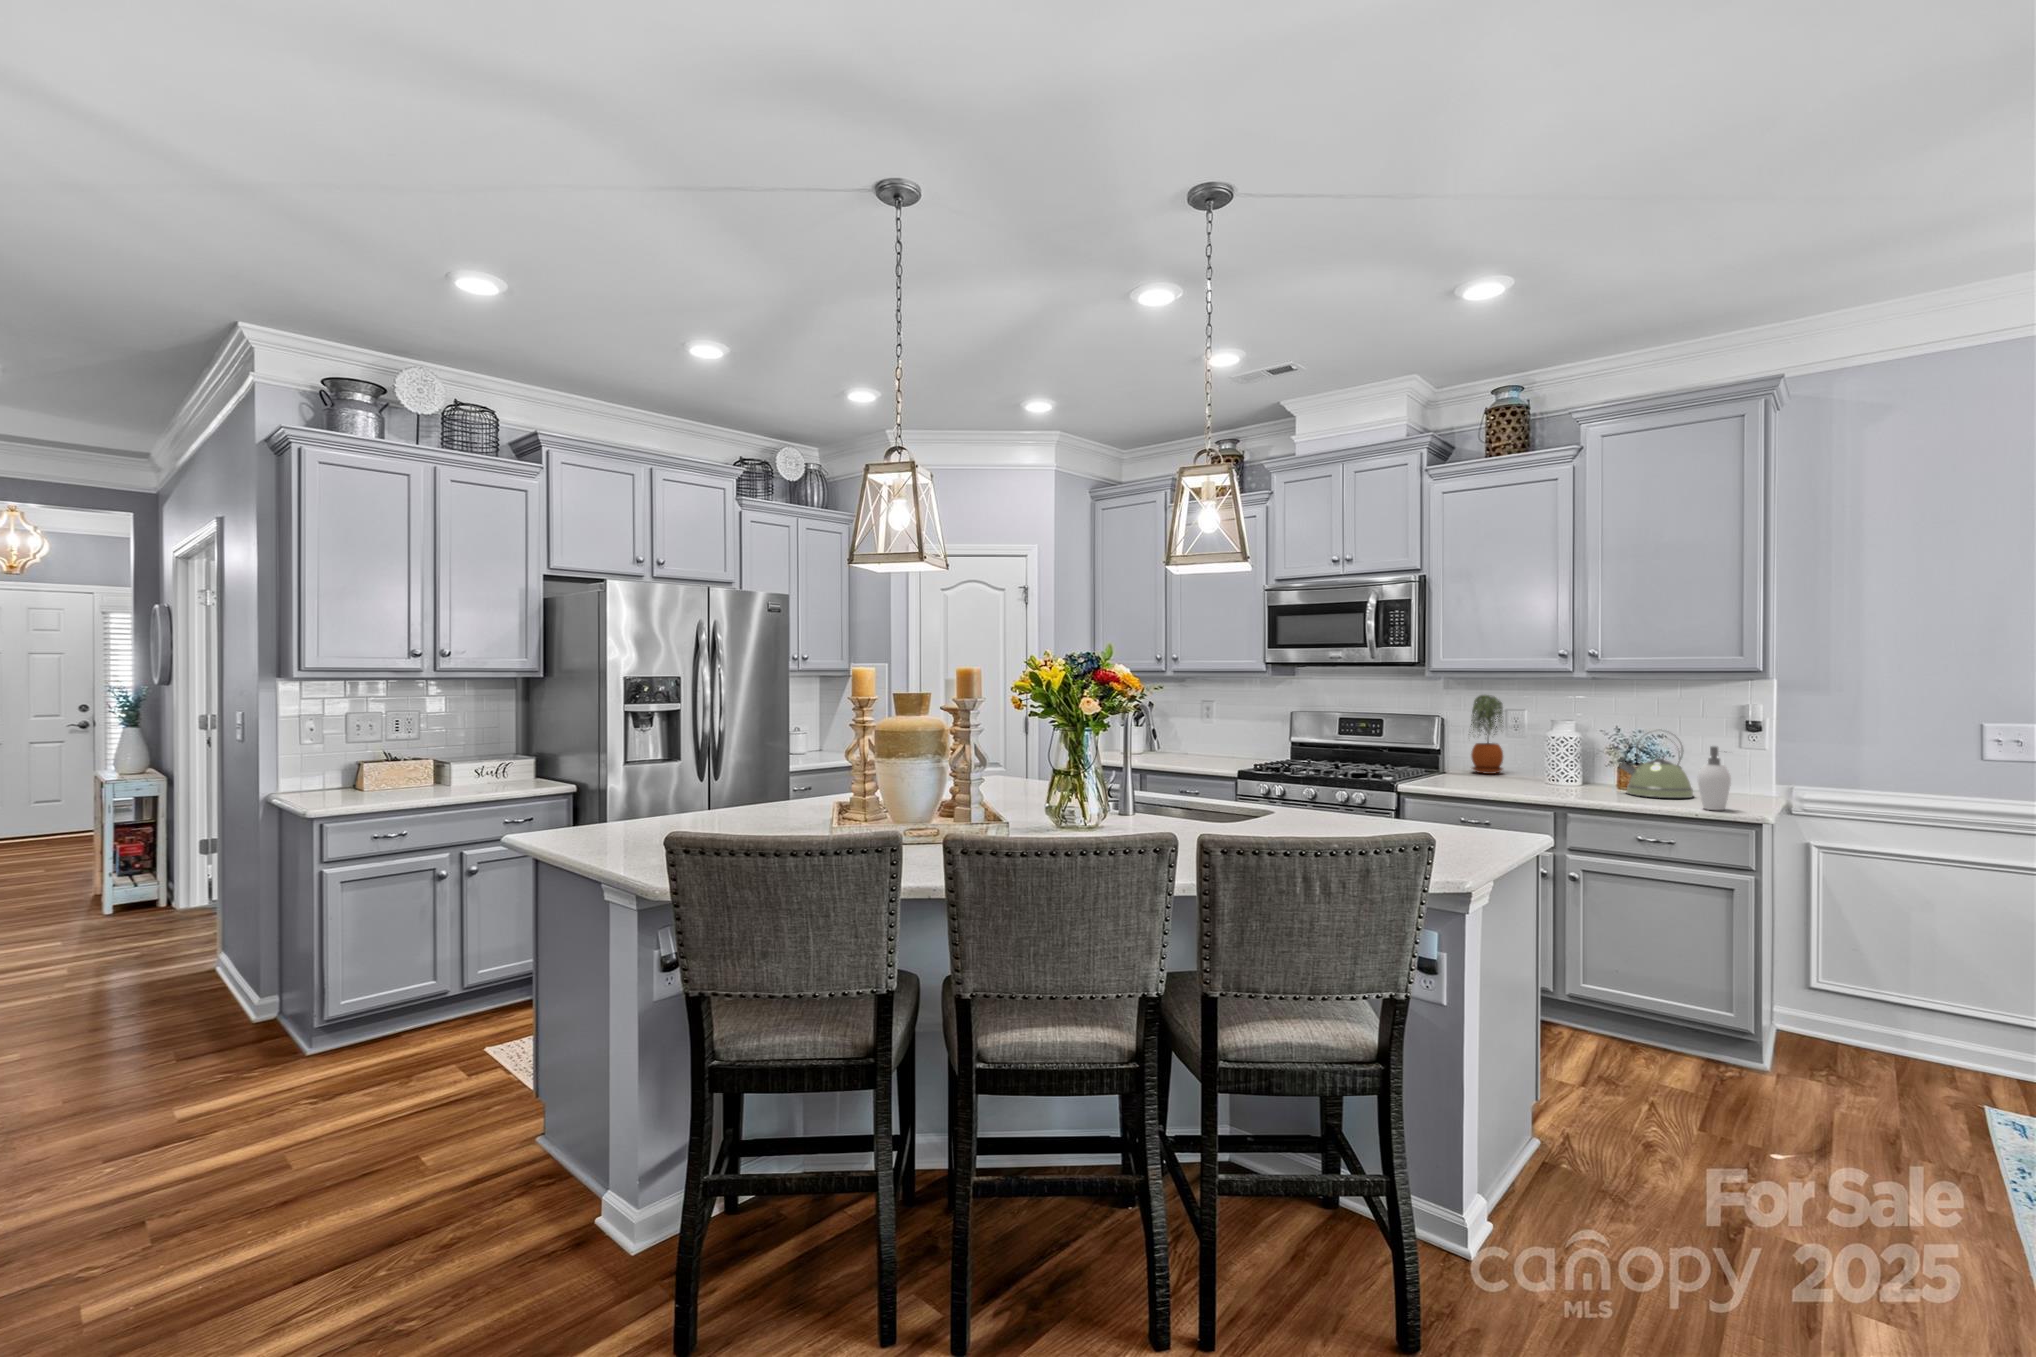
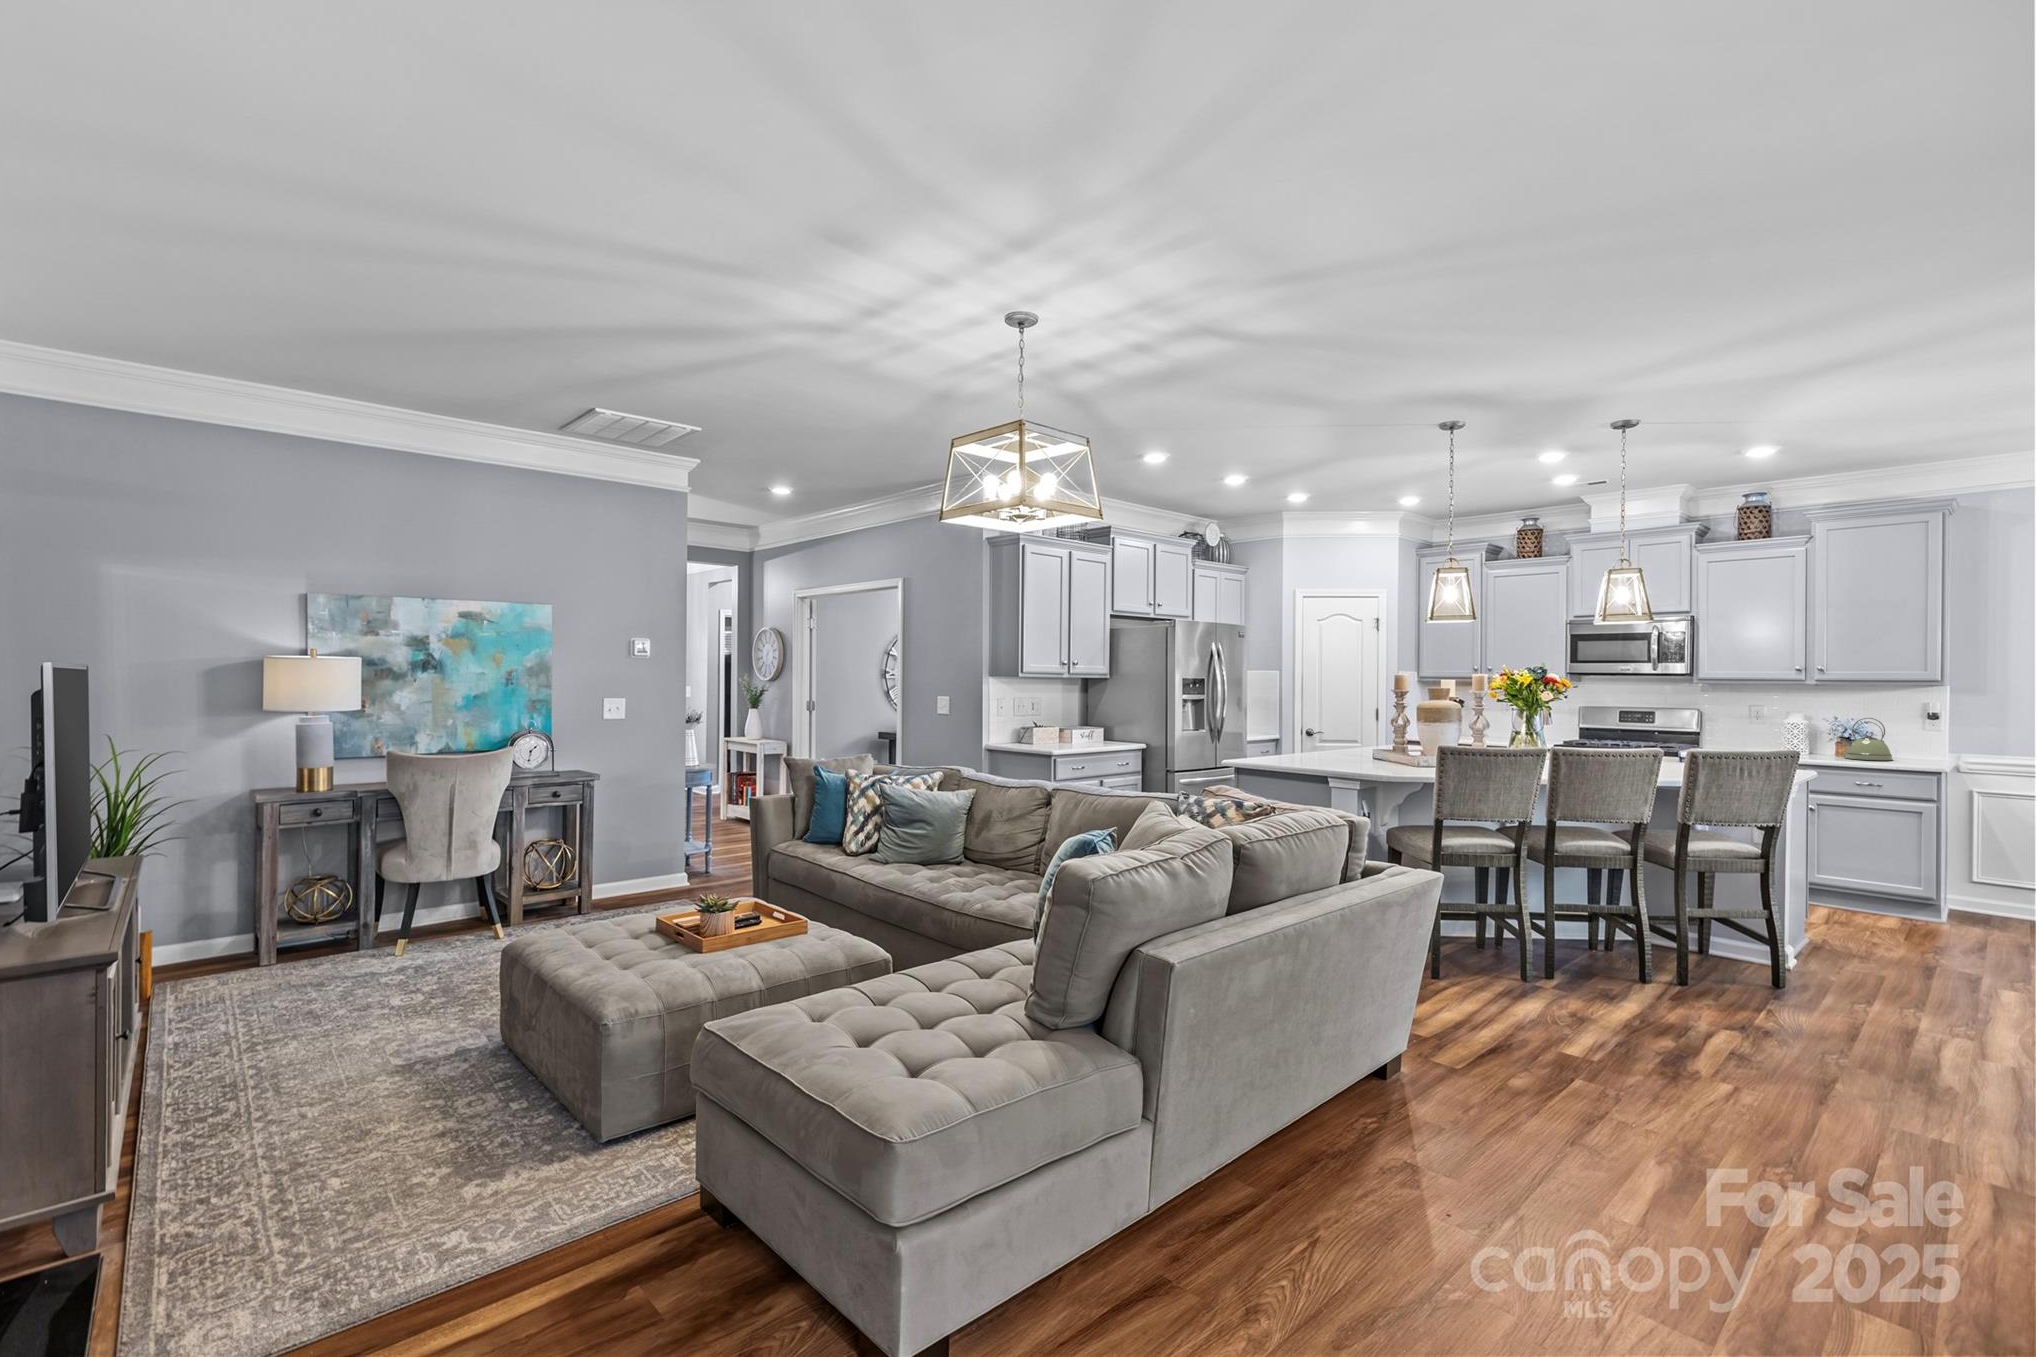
potted plant: present [1471,695,1503,774] -> none [1724,696,1750,748]
soap dispenser: present [1698,746,1731,810] -> none [1898,727,1923,766]

